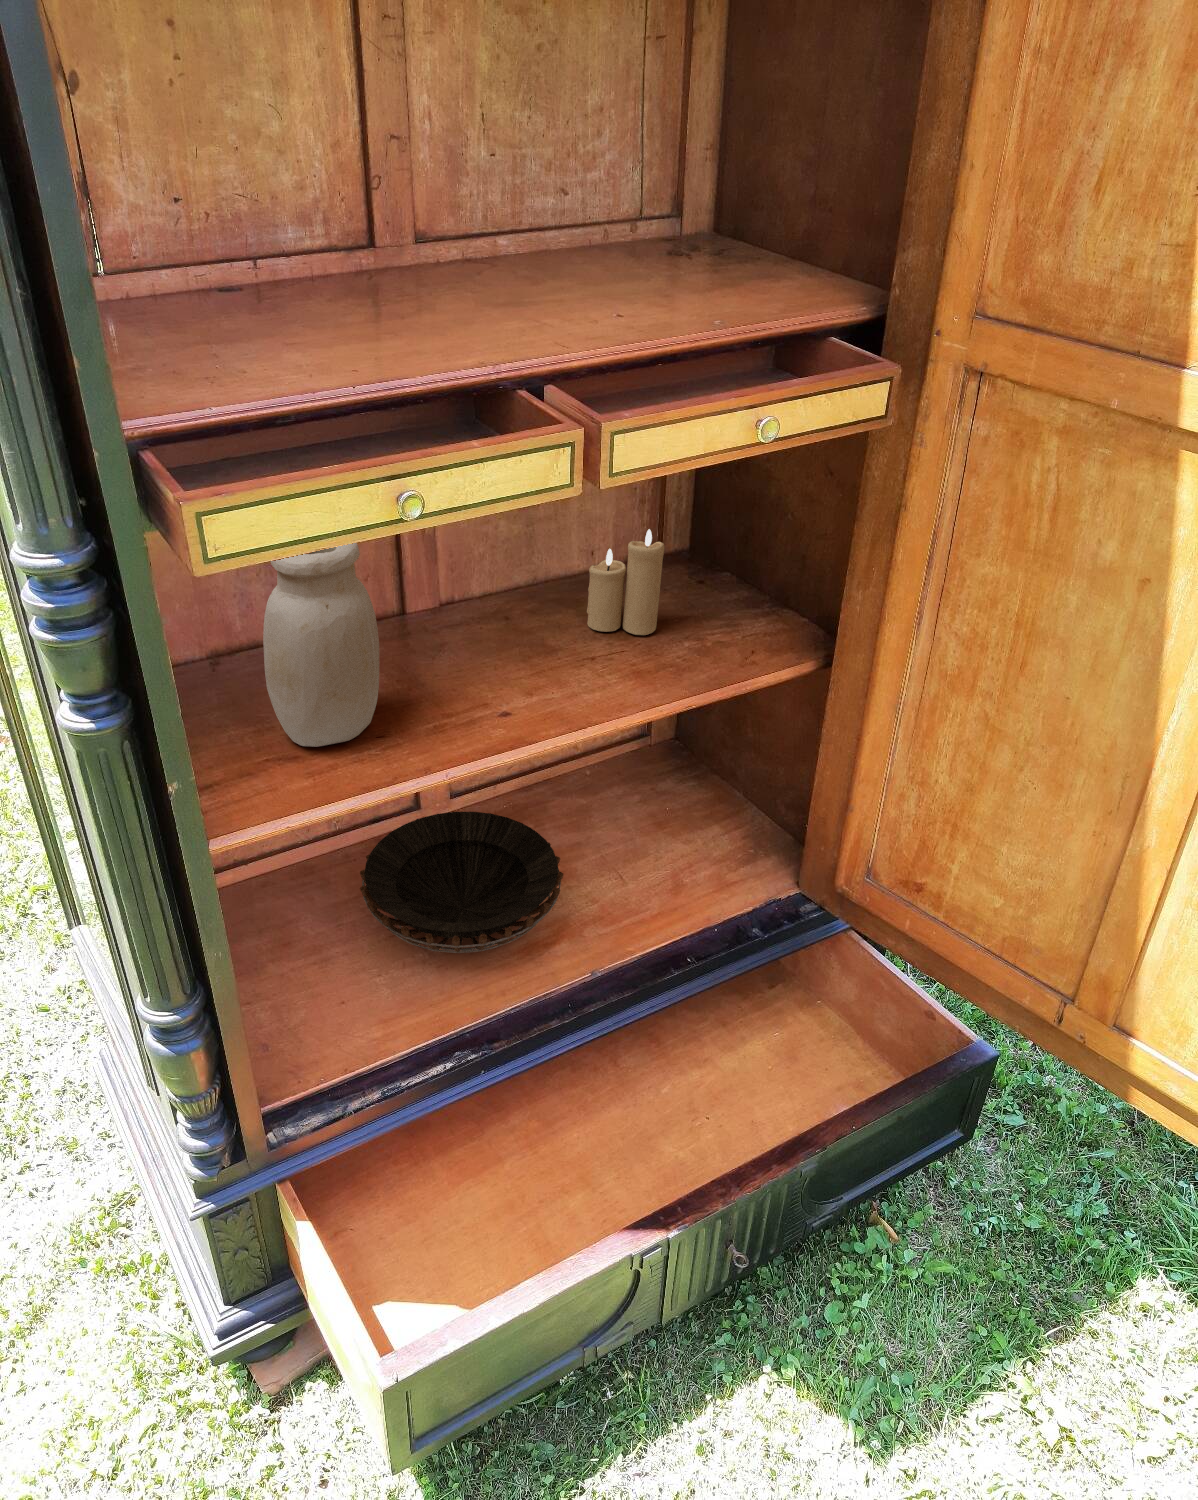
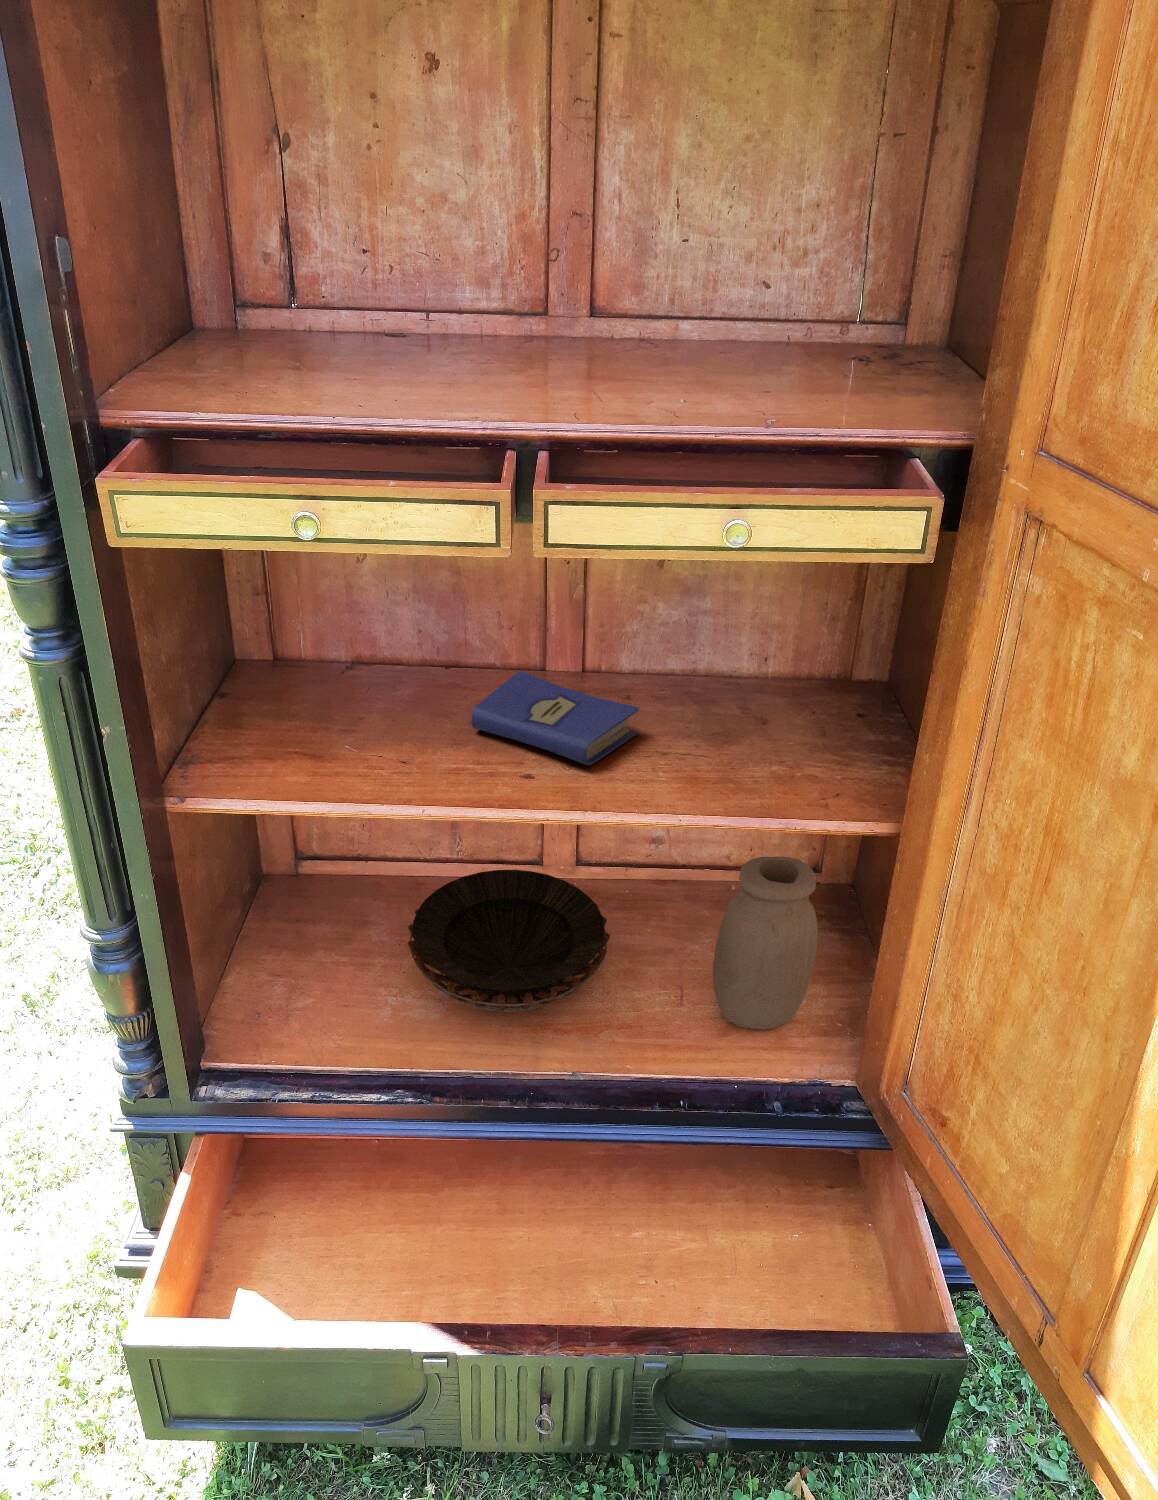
candle: present [587,529,664,635] -> none [693,642,777,753]
jar: present [263,543,379,747] -> present [713,856,818,1030]
hardcover book: none [404,615,549,684] -> present [471,670,639,765]

